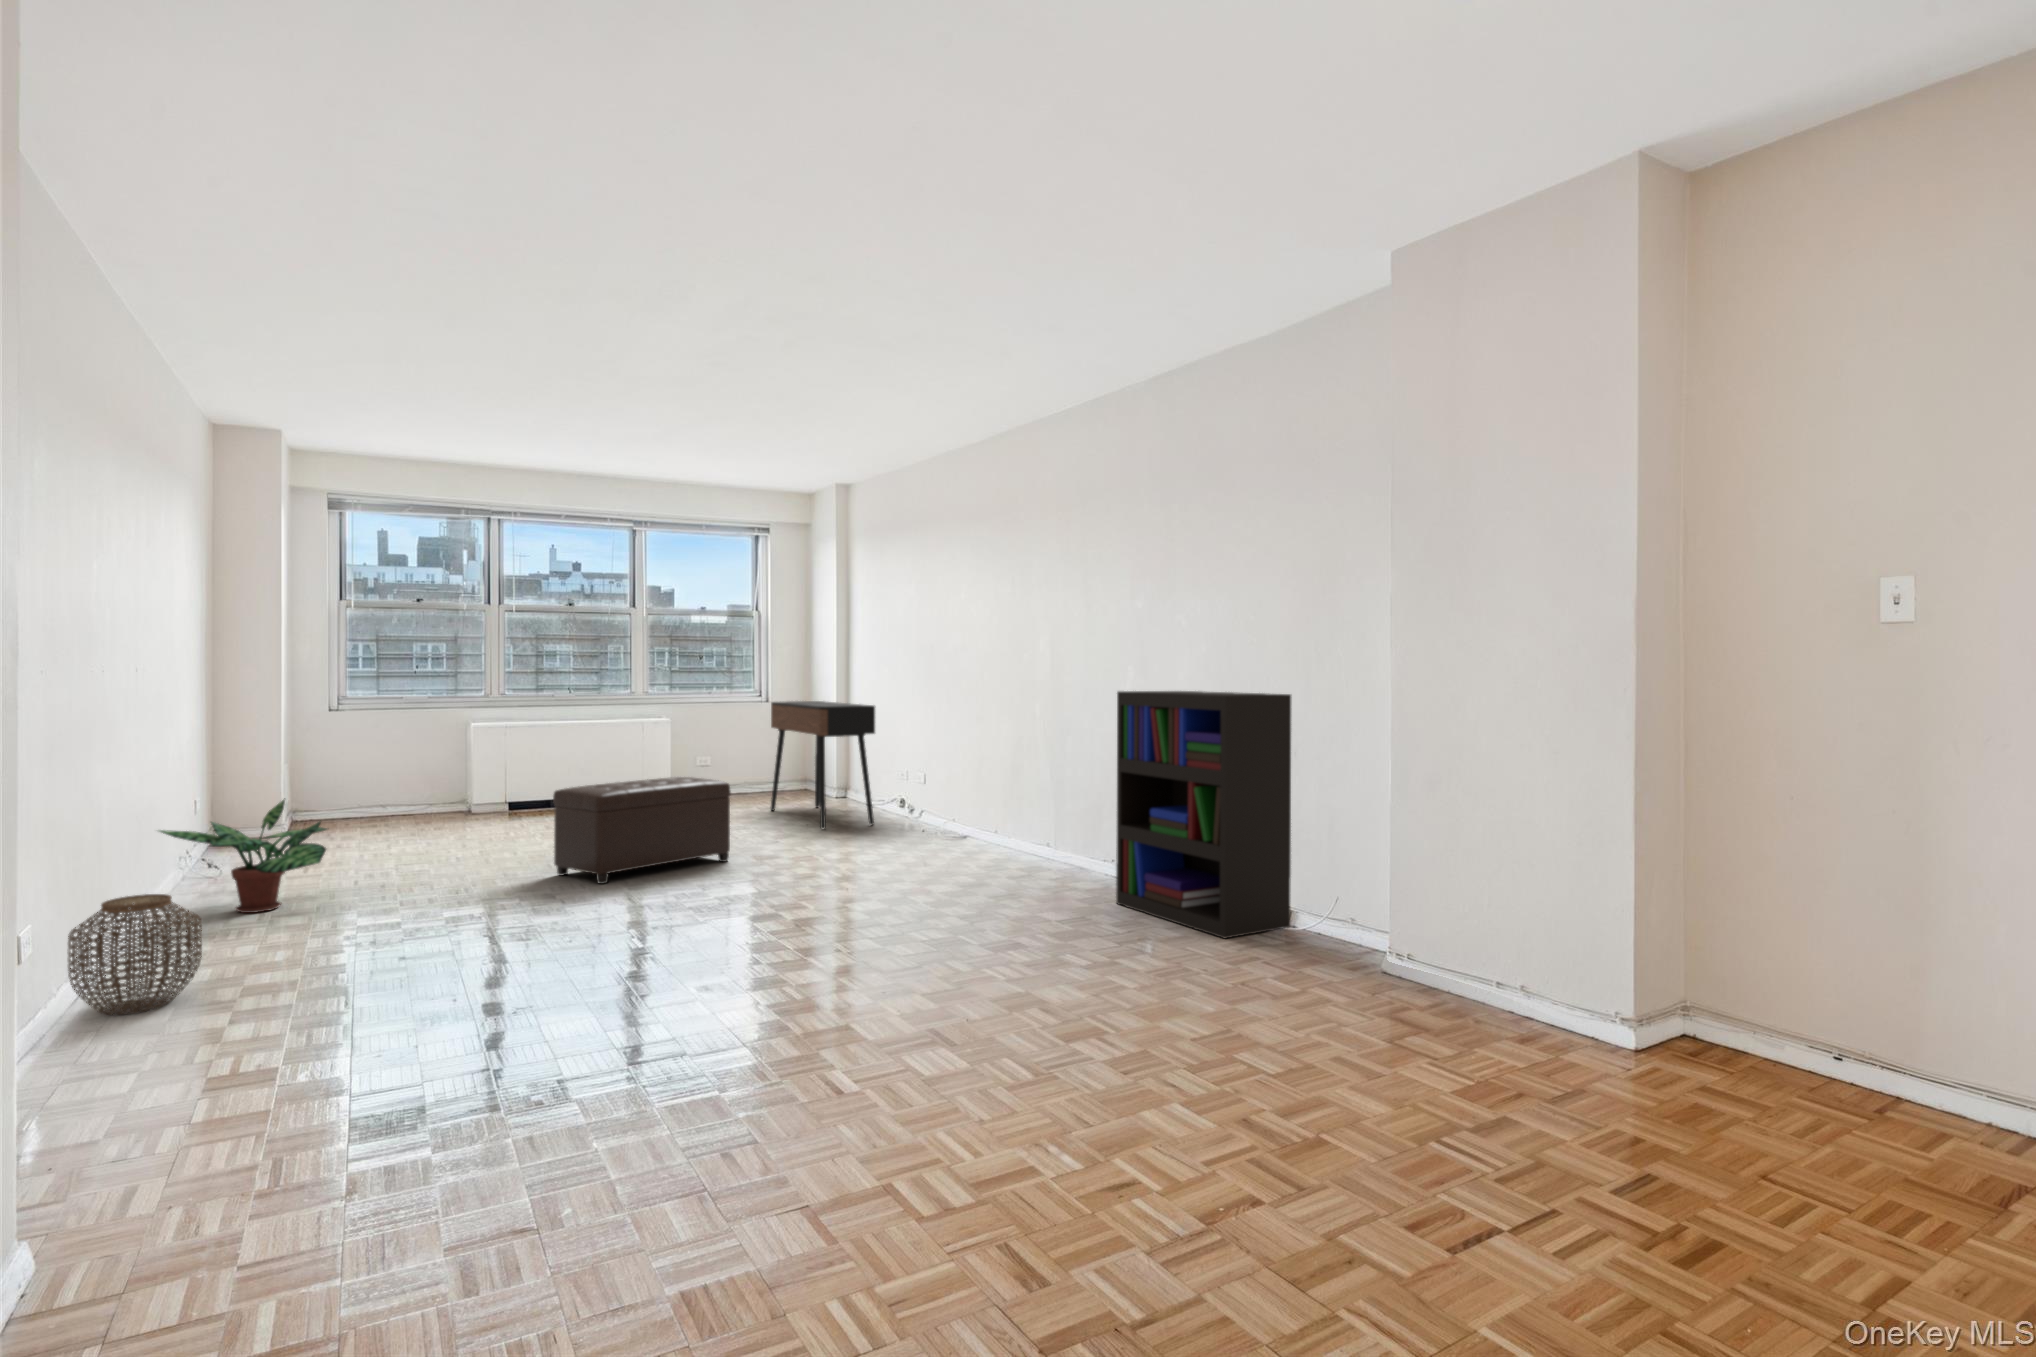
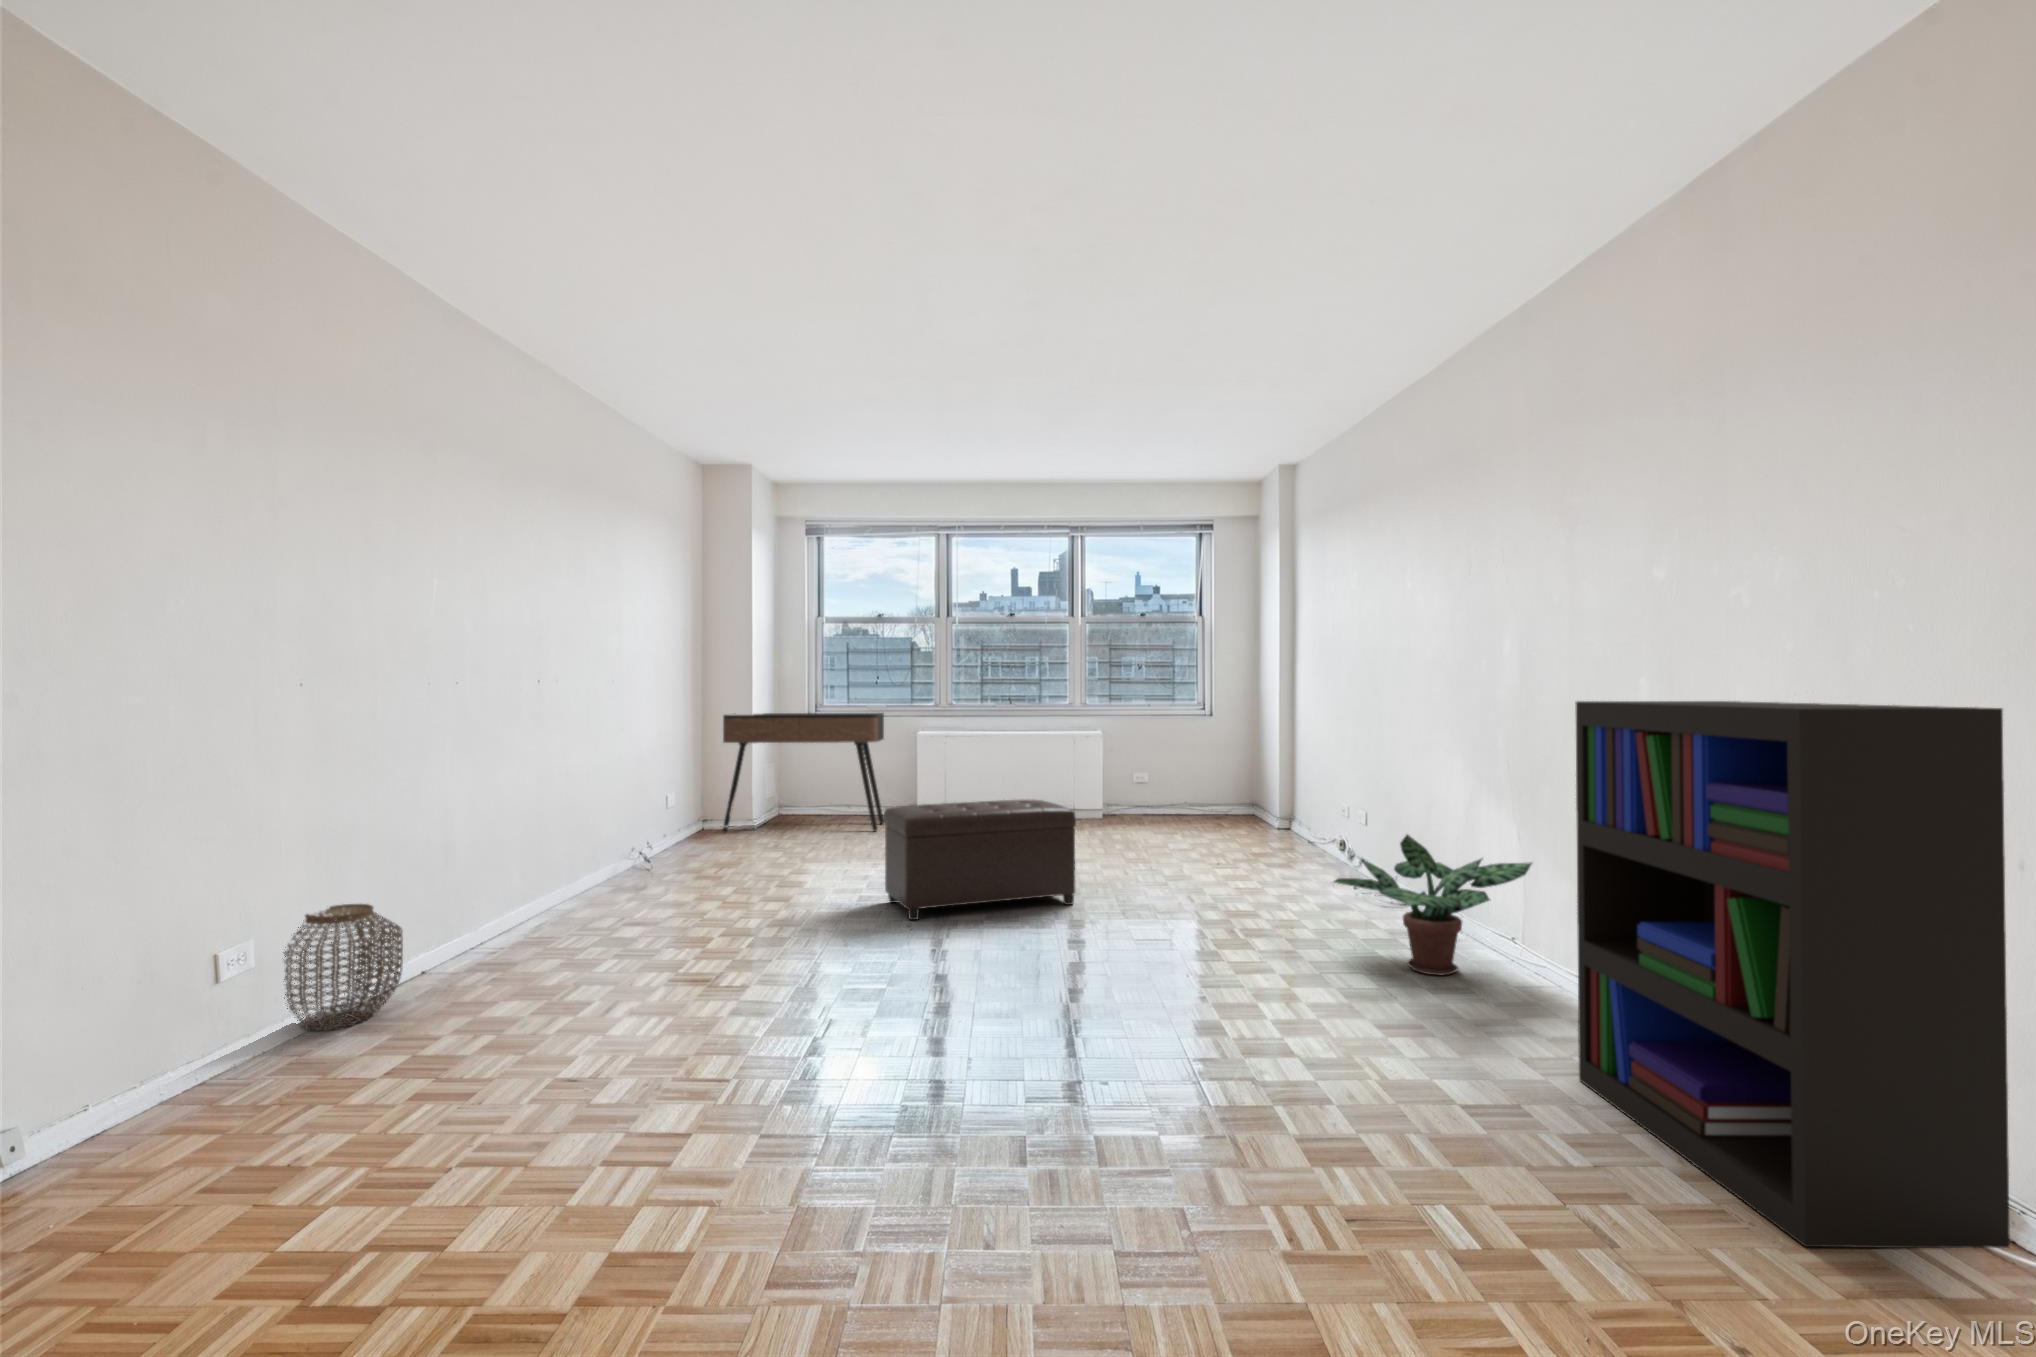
console table: present [770,701,875,829] -> present [723,713,884,832]
potted plant: present [160,800,327,913] -> present [1334,835,1532,976]

